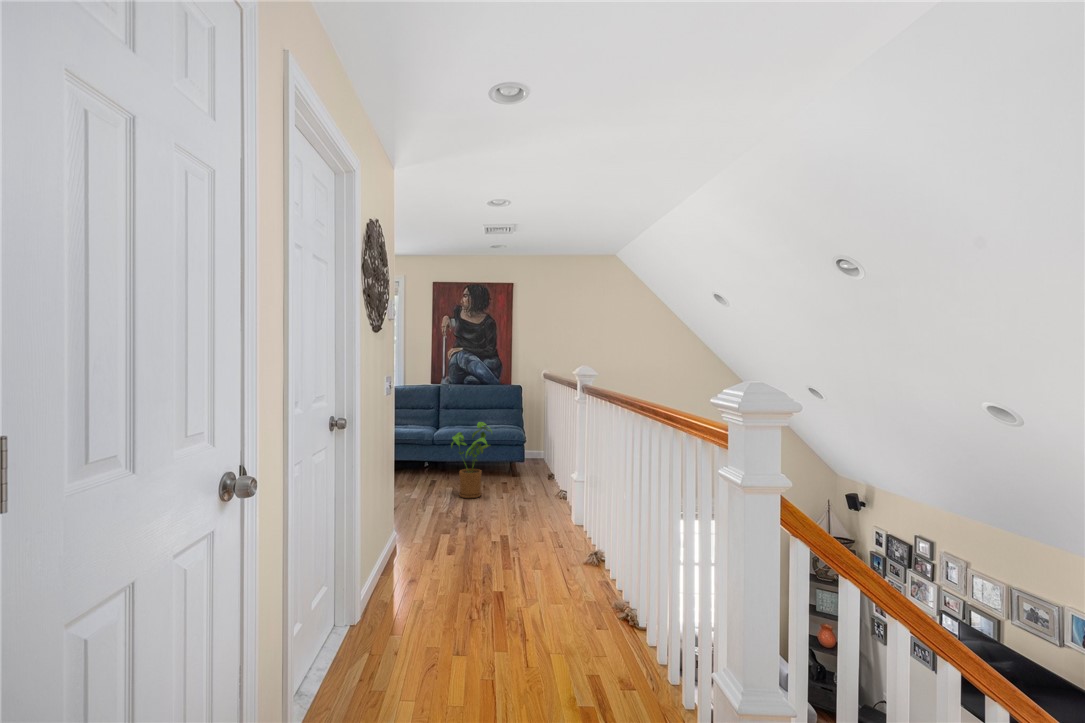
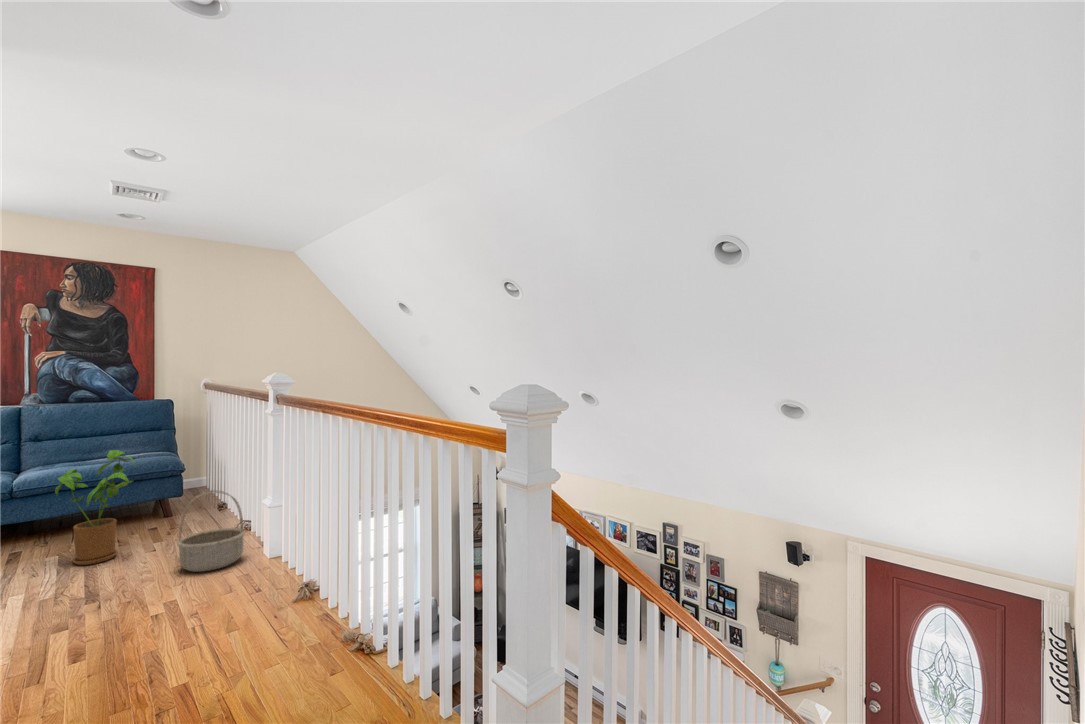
basket: none [511,459,554,518] -> present [177,490,245,572]

